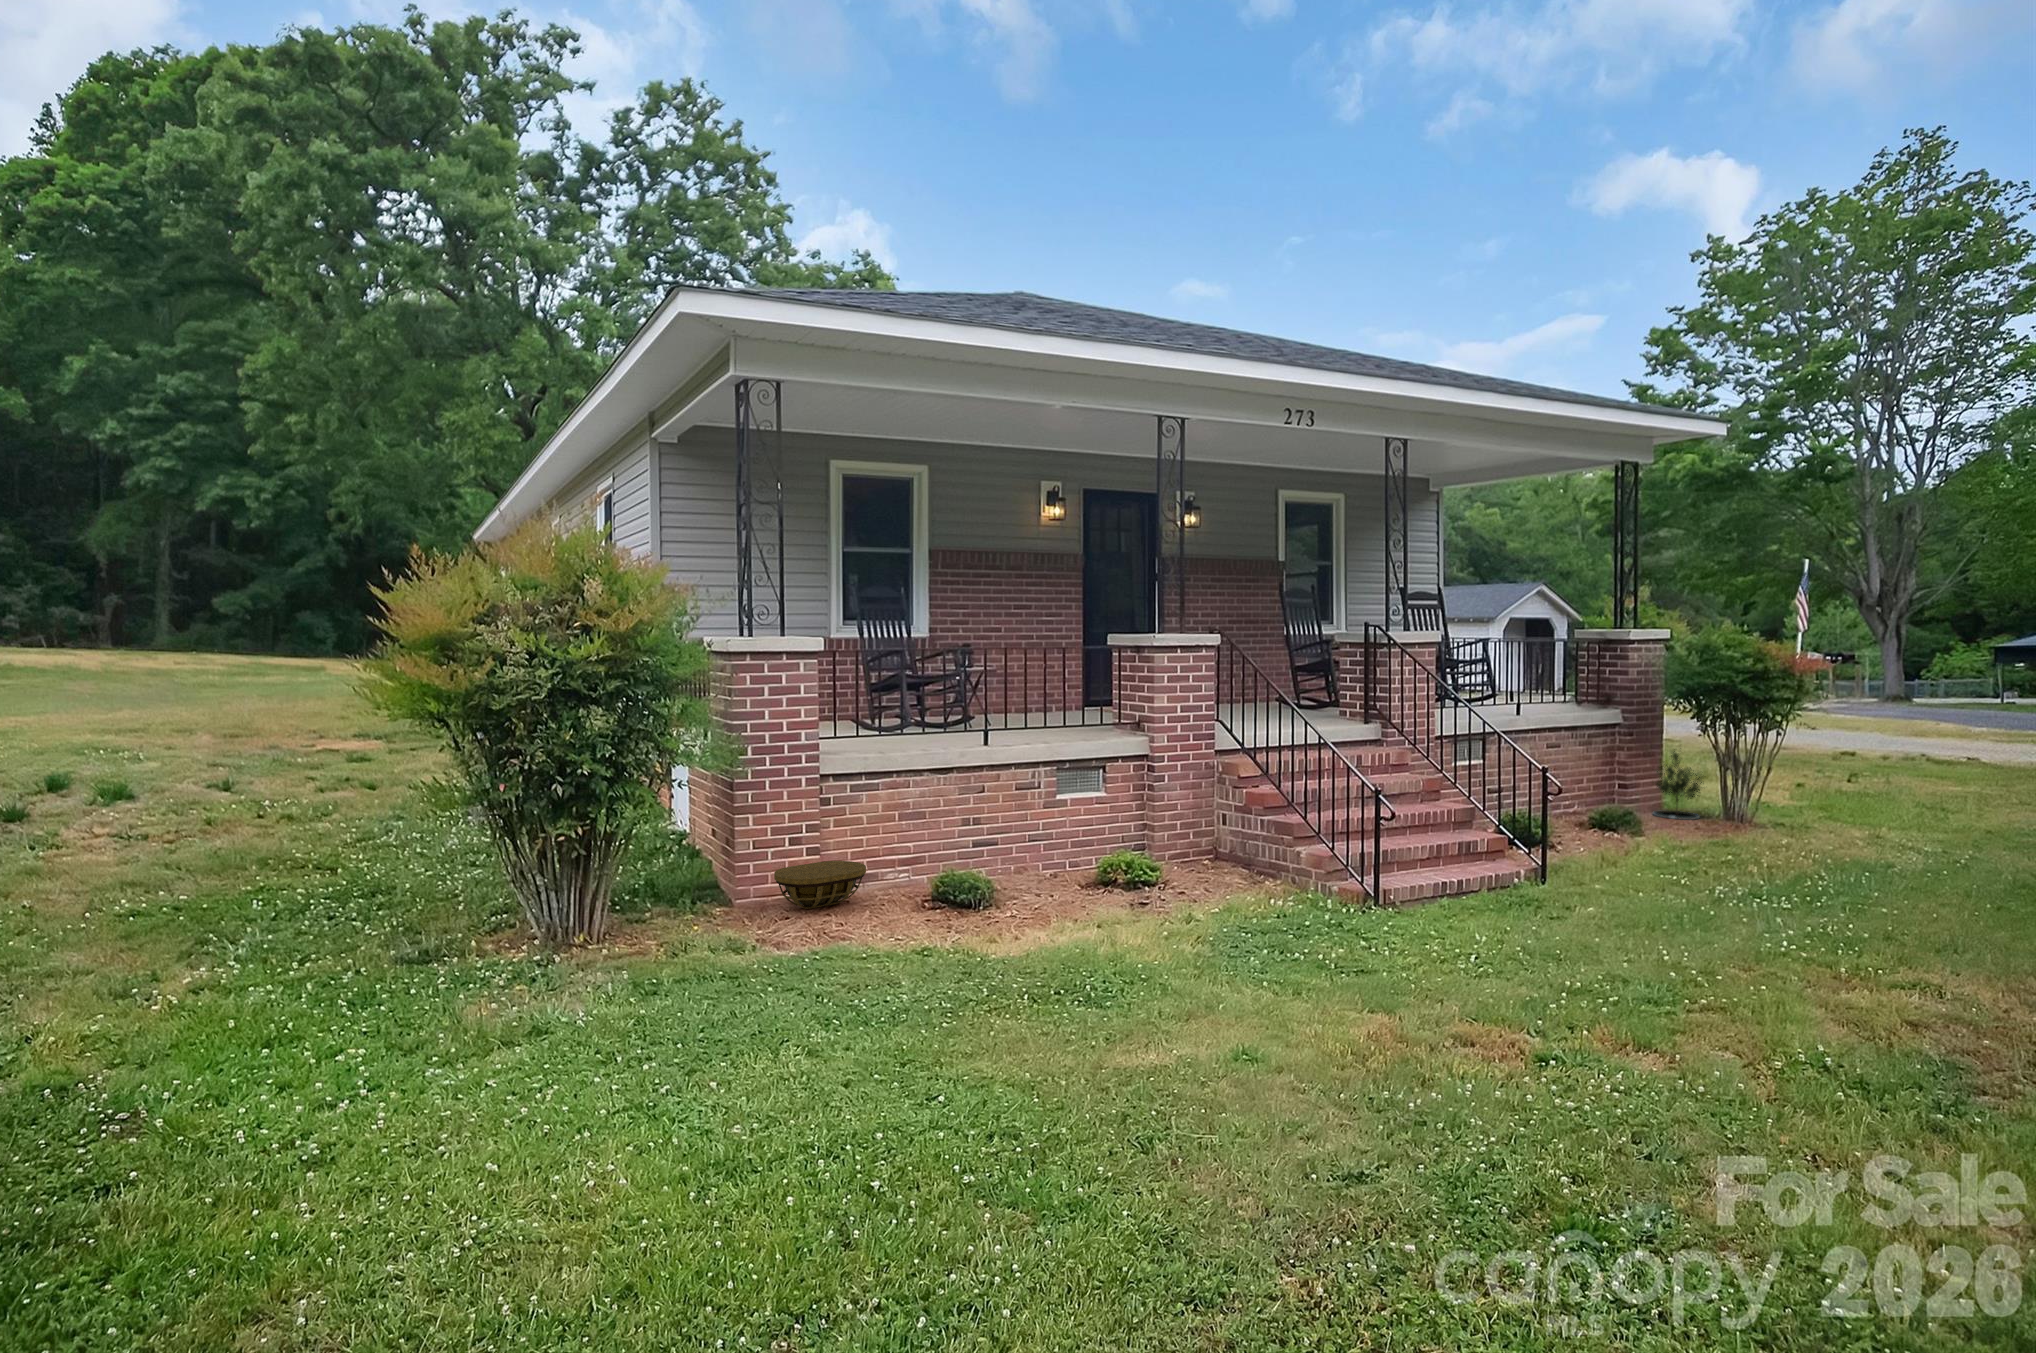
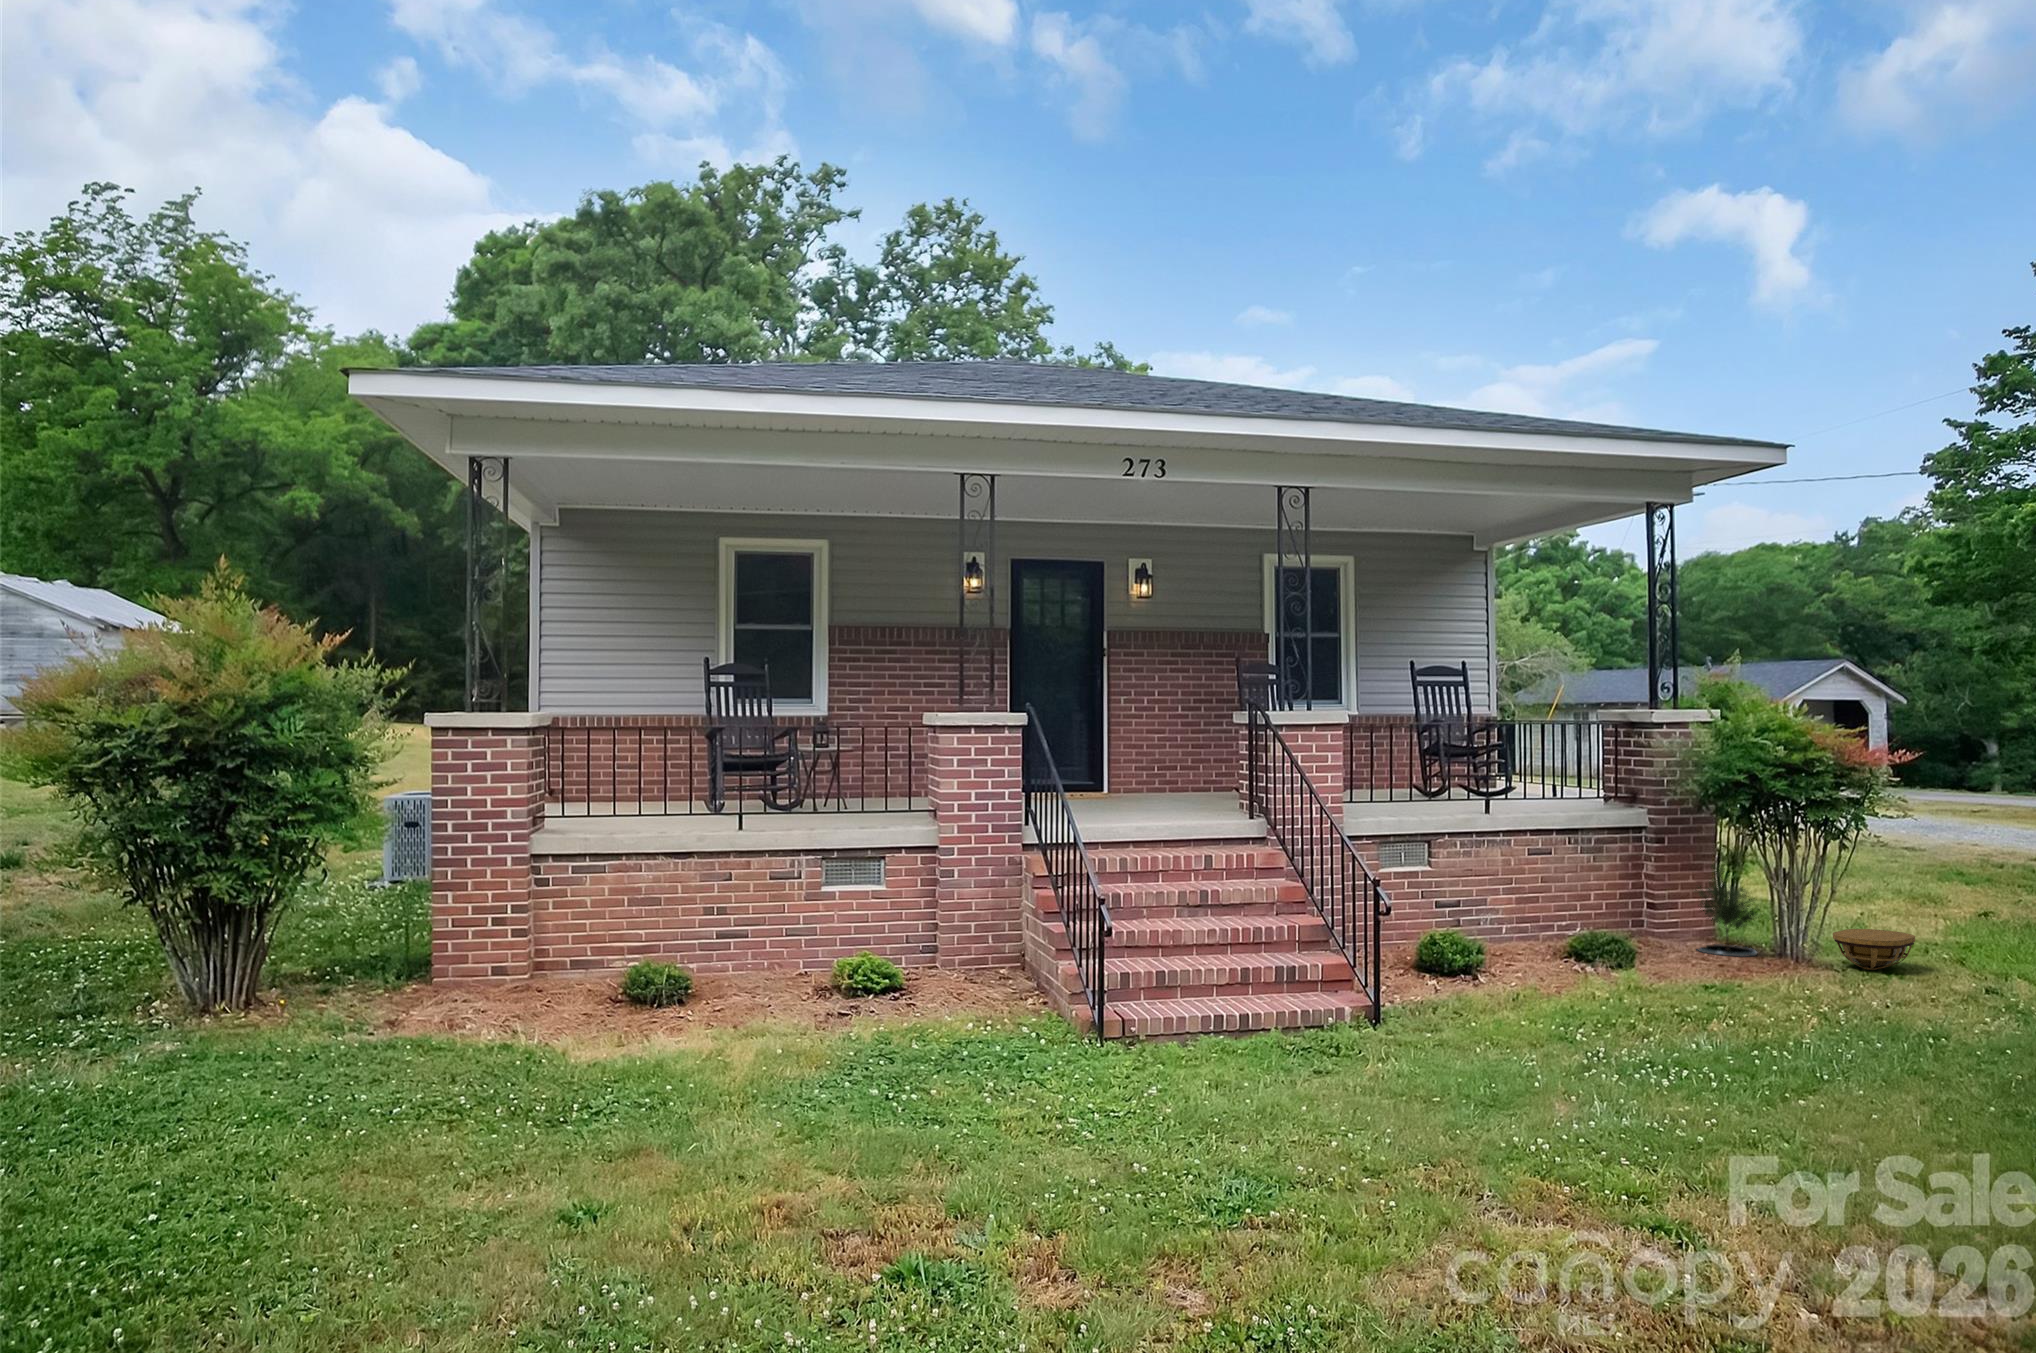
basket: present [774,861,866,909] -> present [1833,929,1915,970]

